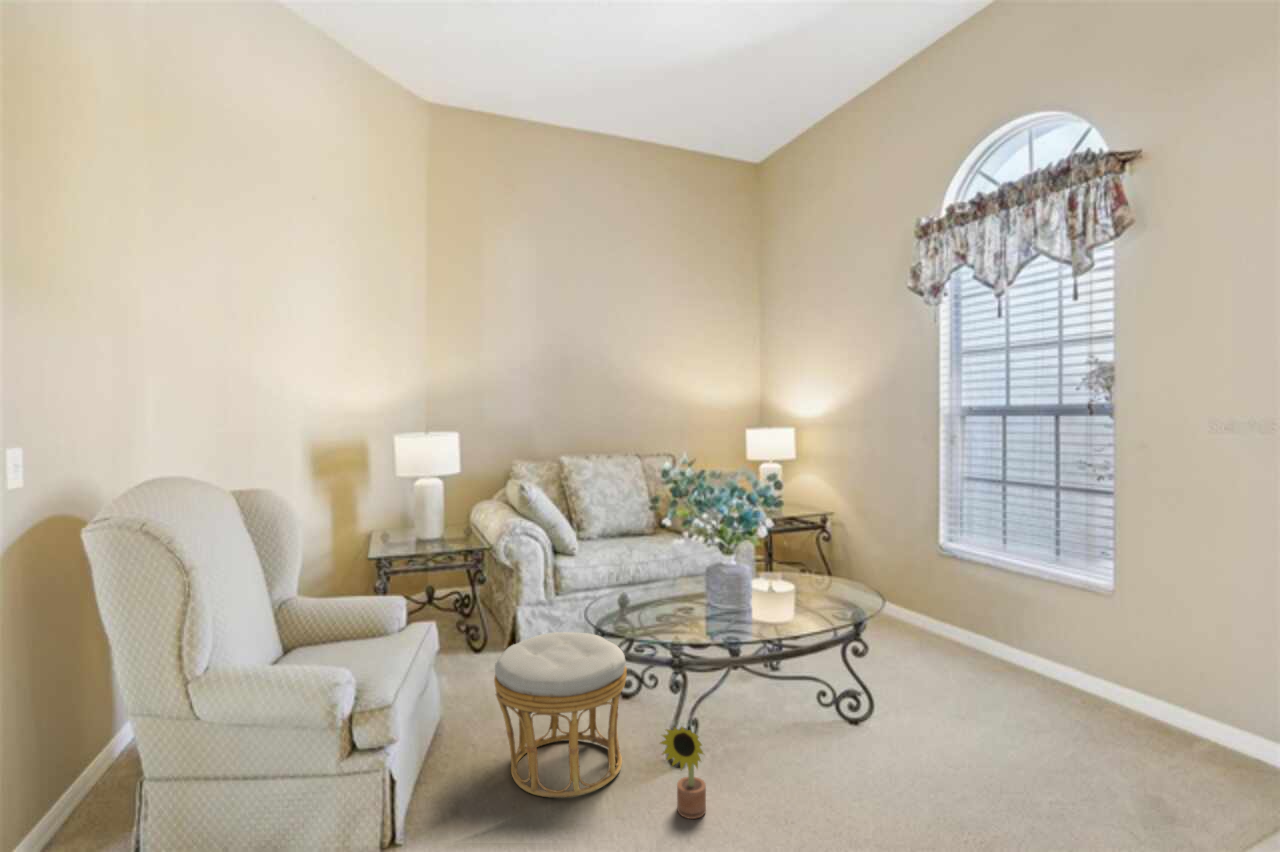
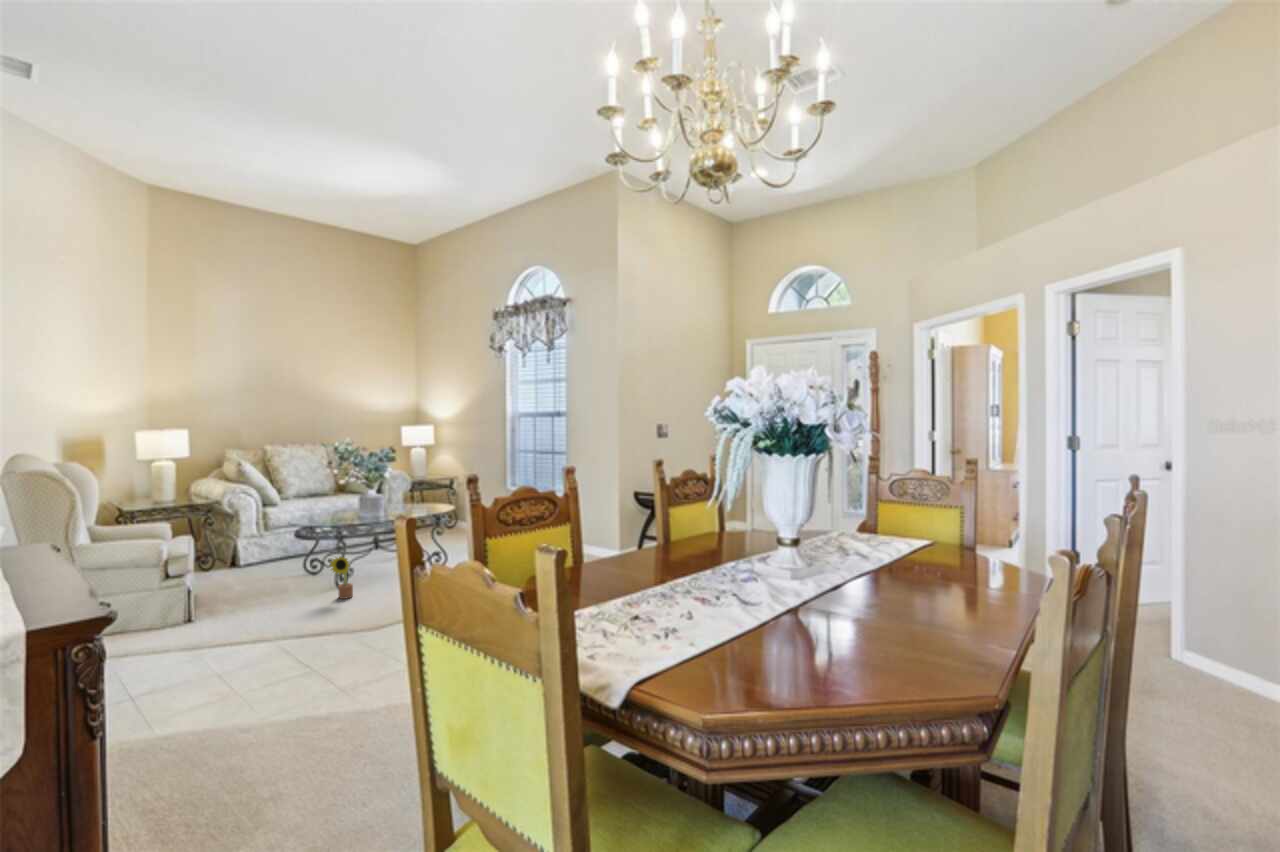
ottoman: present [494,632,627,798] -> none [235,531,312,603]

